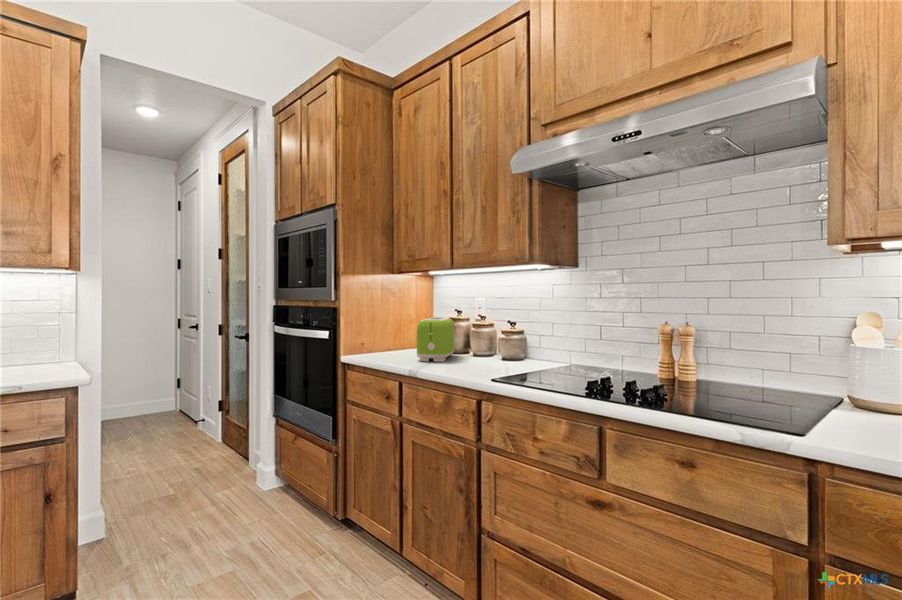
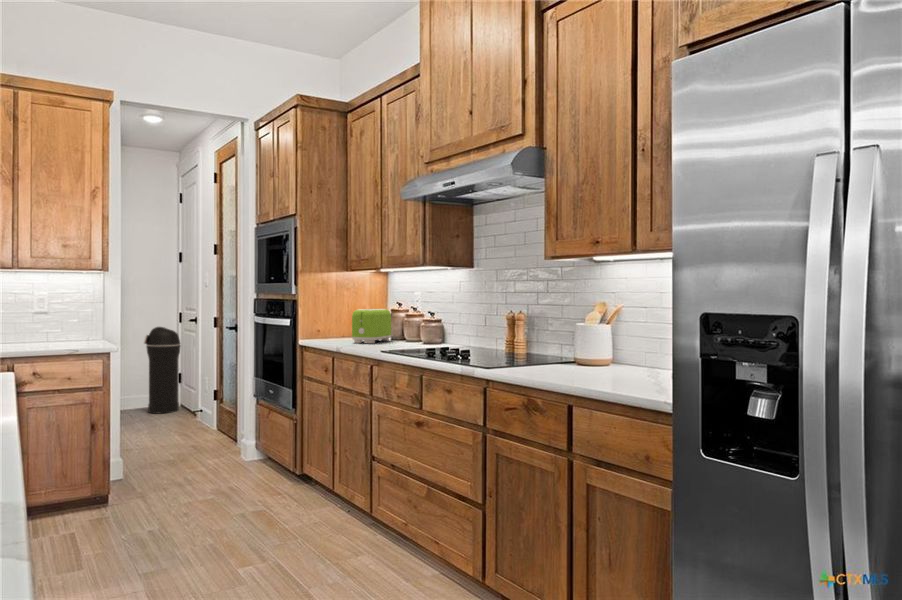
trash can: none [139,333,180,422] -> present [144,327,180,413]

